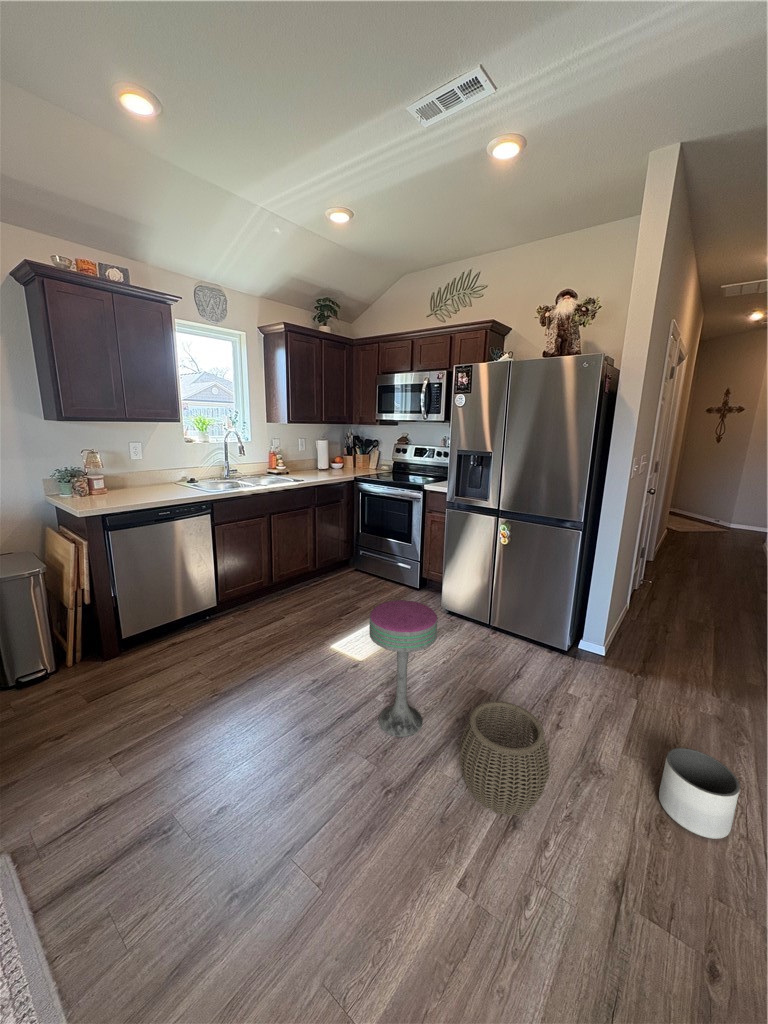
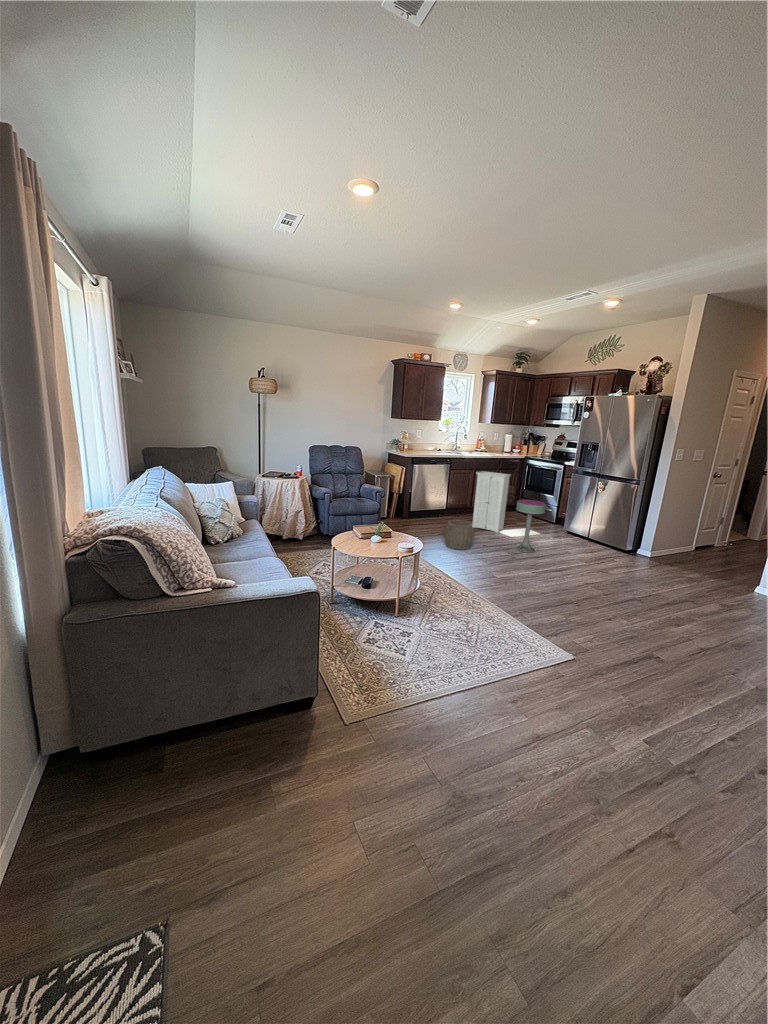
storage cabinet: none [263,524,341,658] -> present [472,471,511,533]
woven basket: present [459,701,550,816] -> present [444,520,474,550]
planter: present [659,748,740,839] -> none [625,561,655,588]

